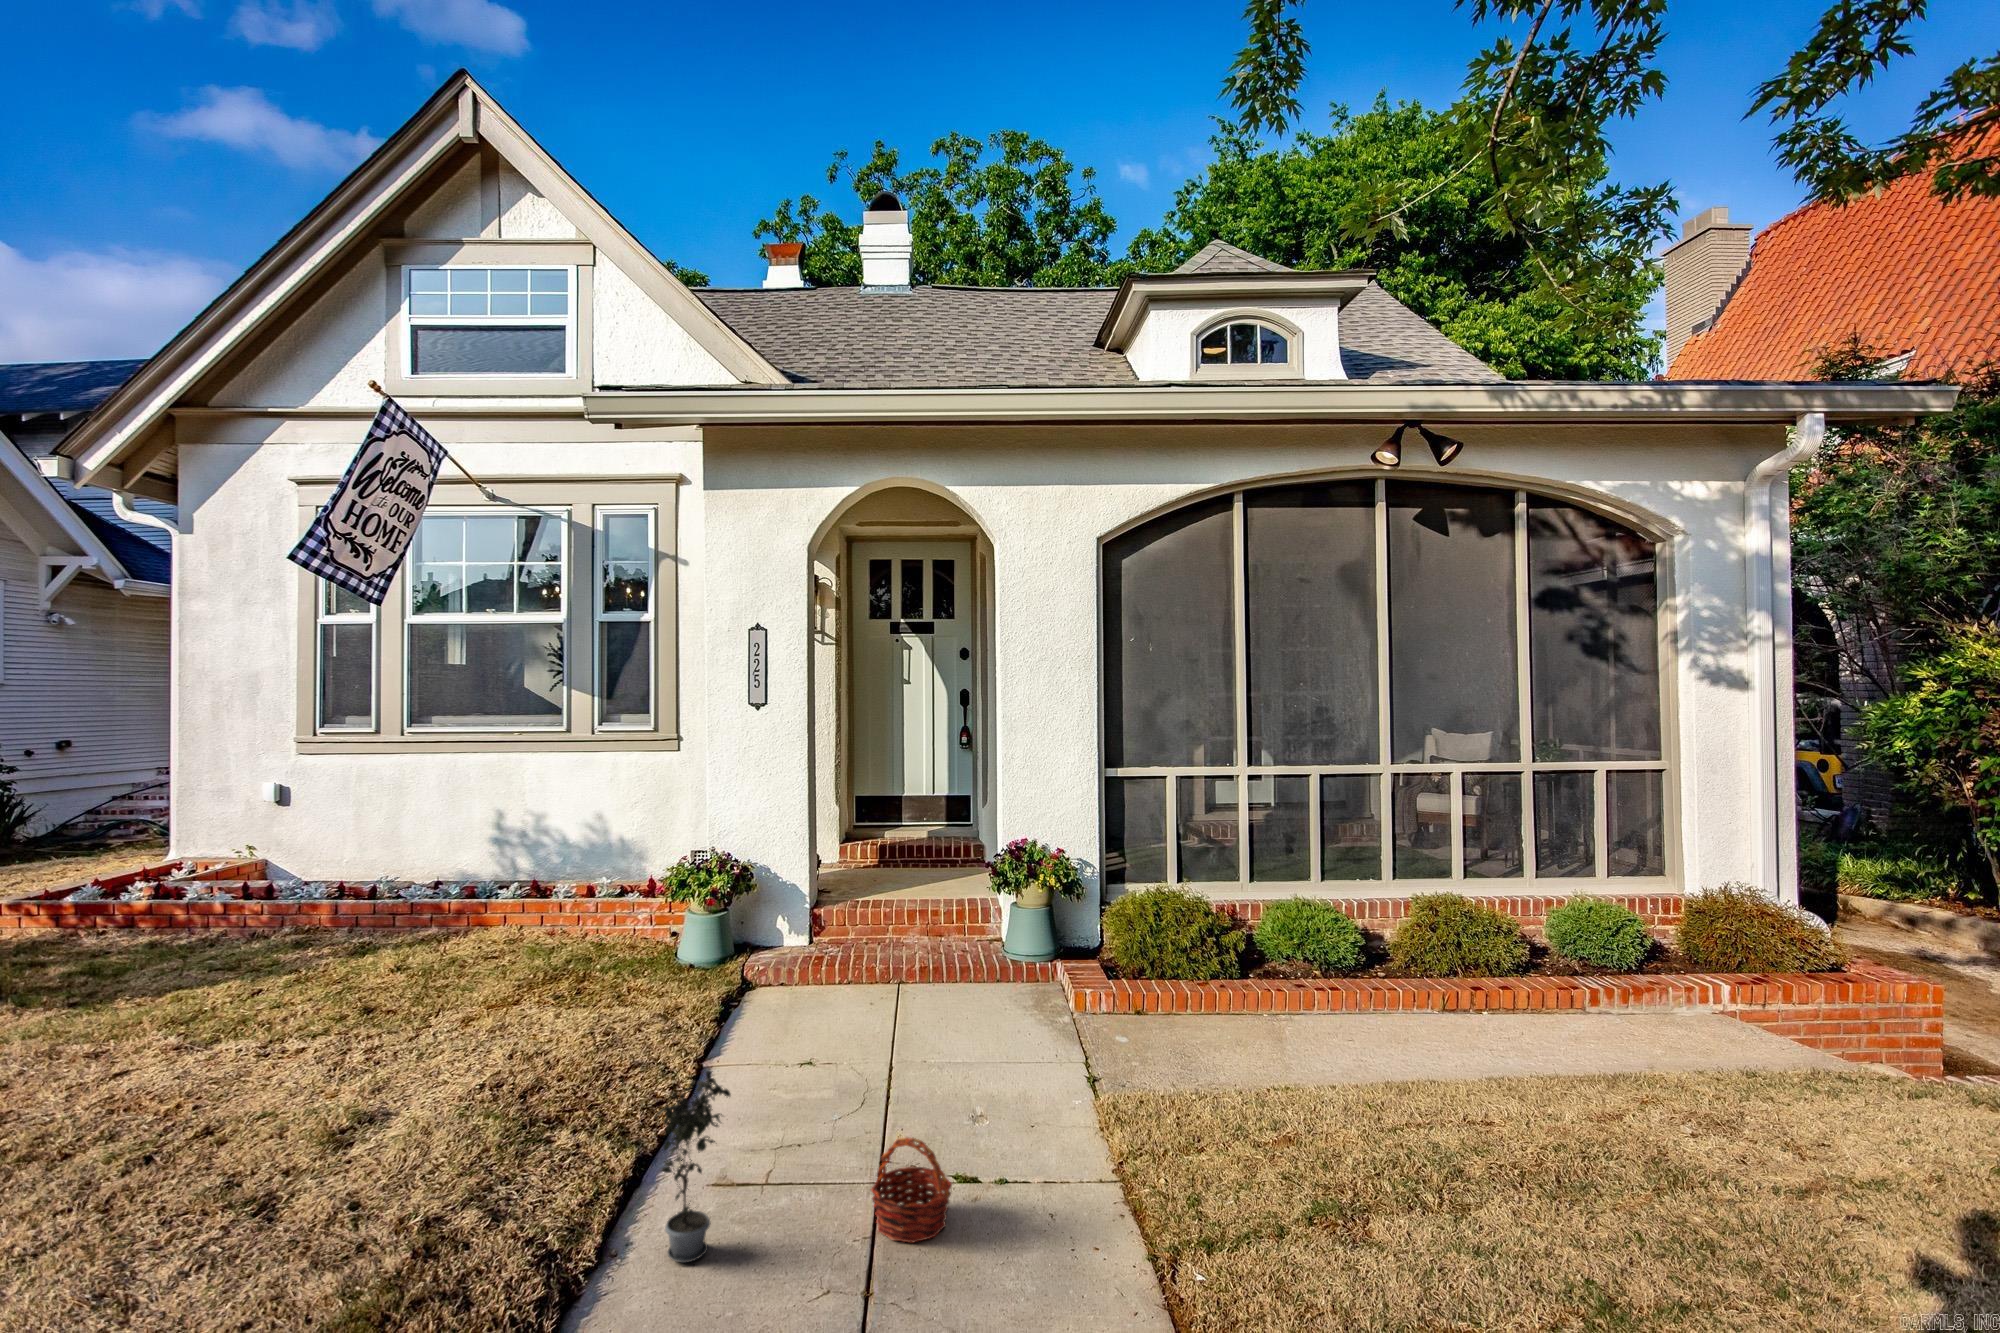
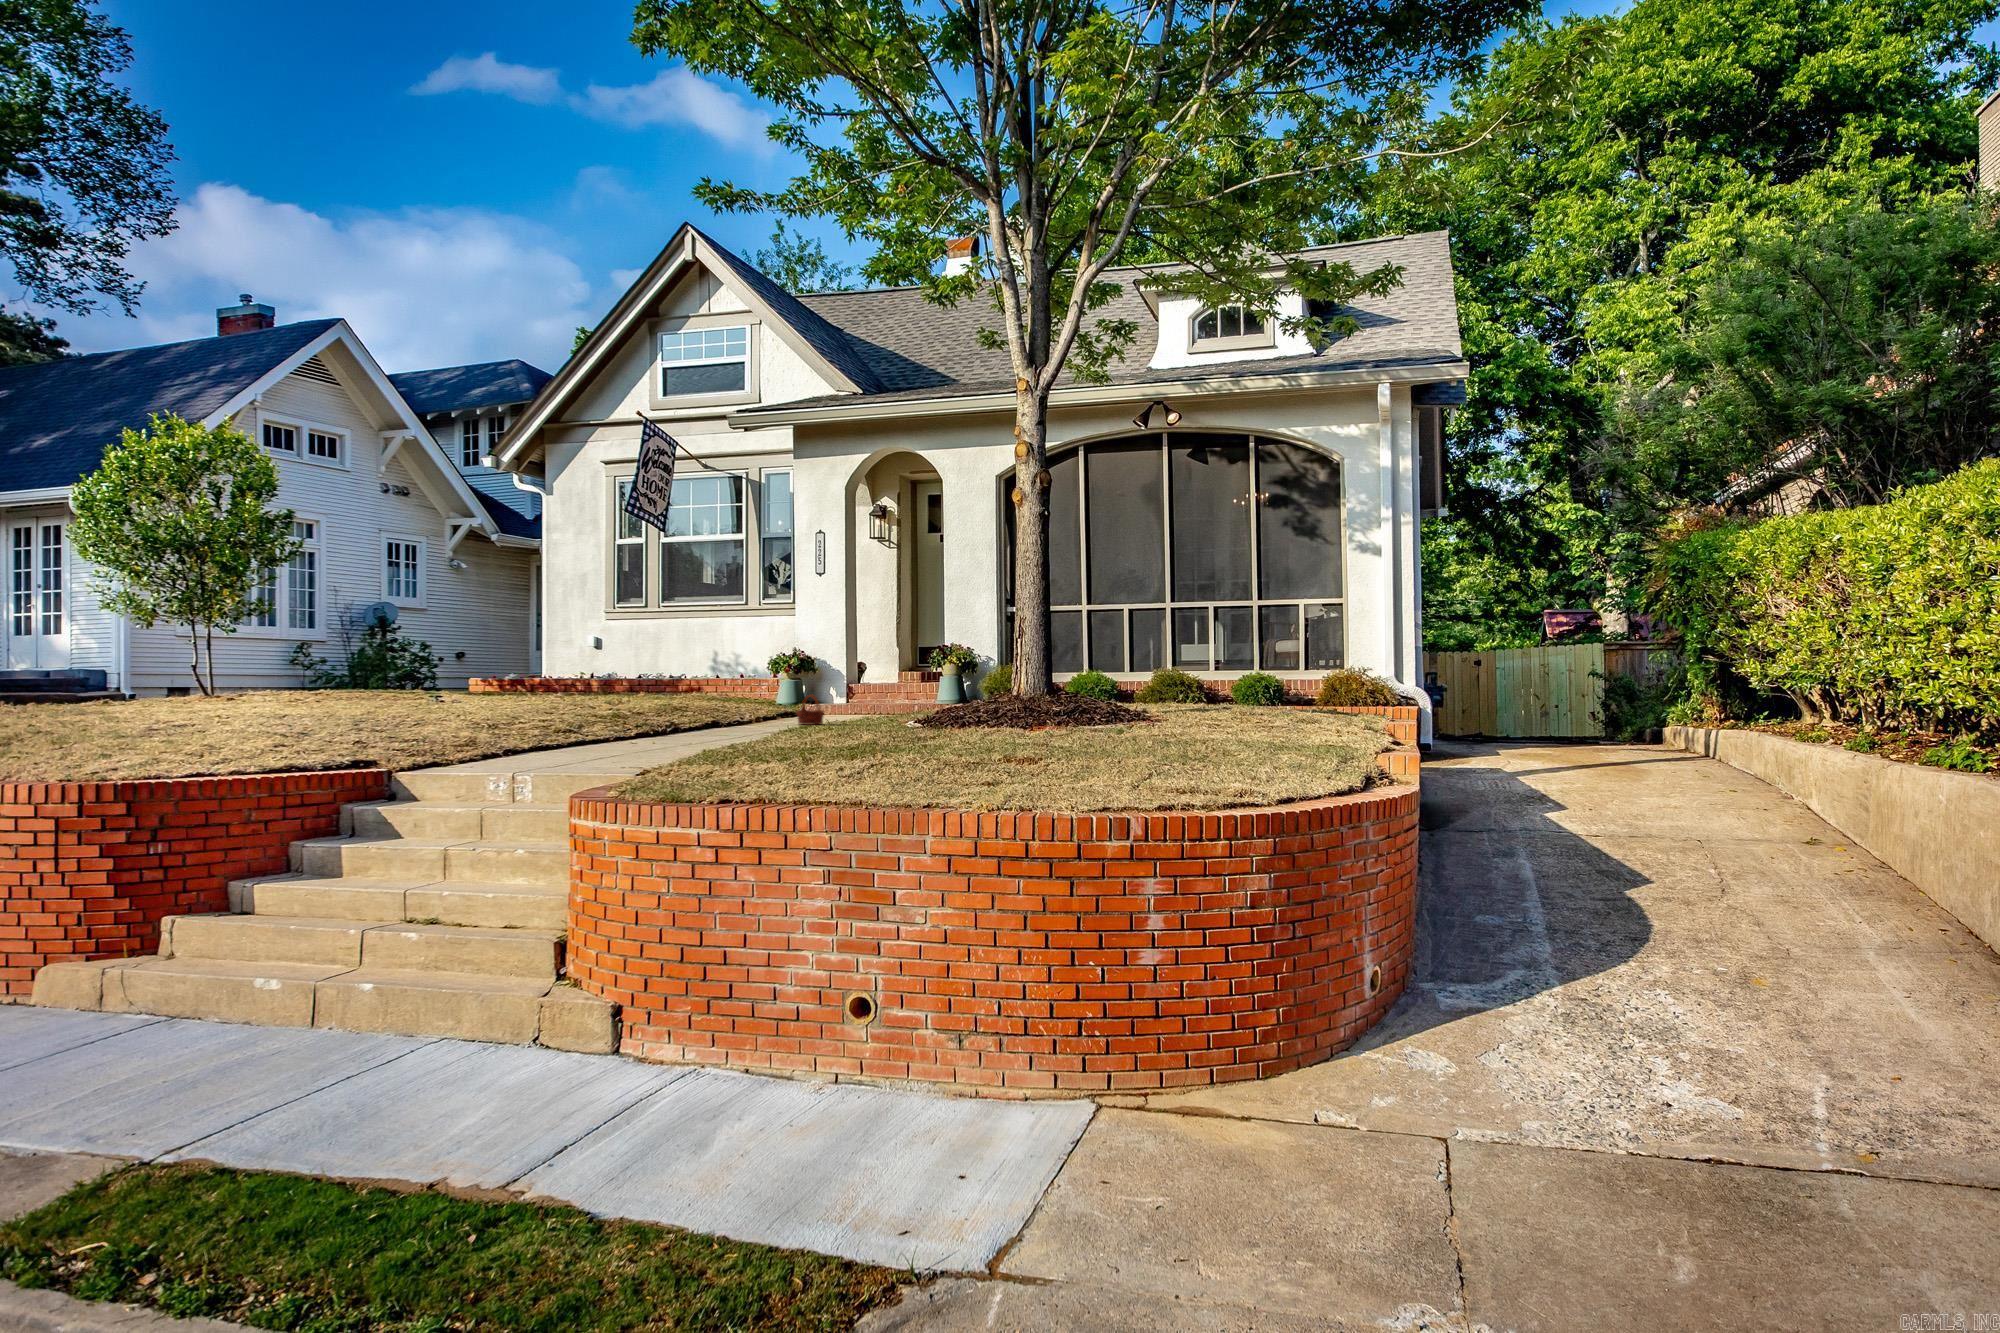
potted plant: present [654,1071,731,1263] -> none [723,664,749,724]

